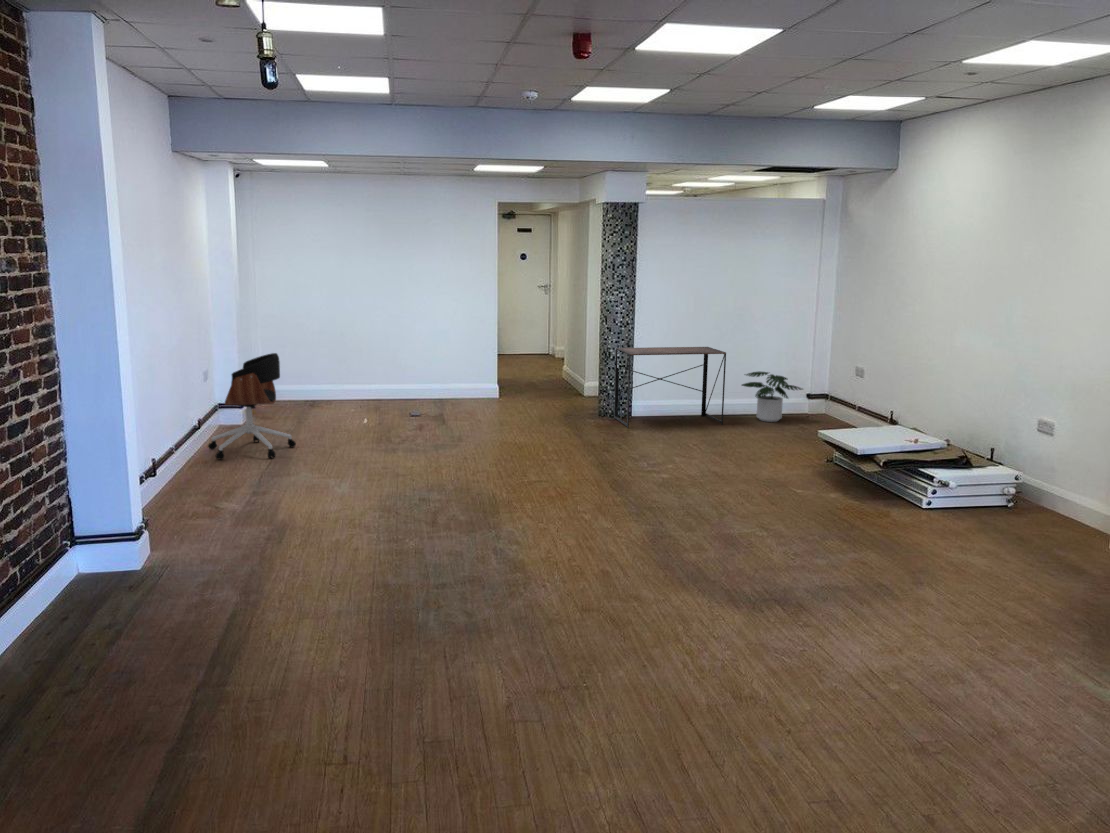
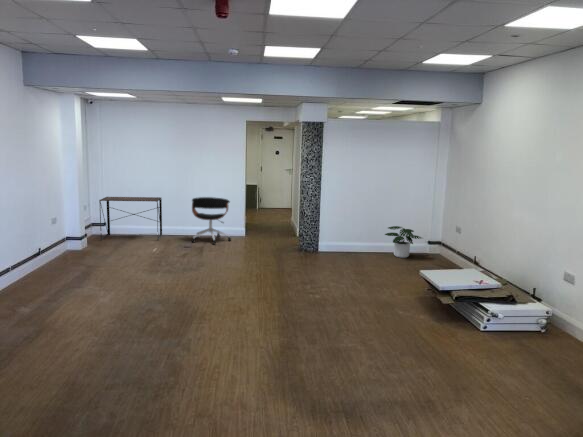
desk: present [614,347,726,428] -> present [99,197,162,240]
office chair: present [208,353,296,460] -> present [192,197,231,244]

